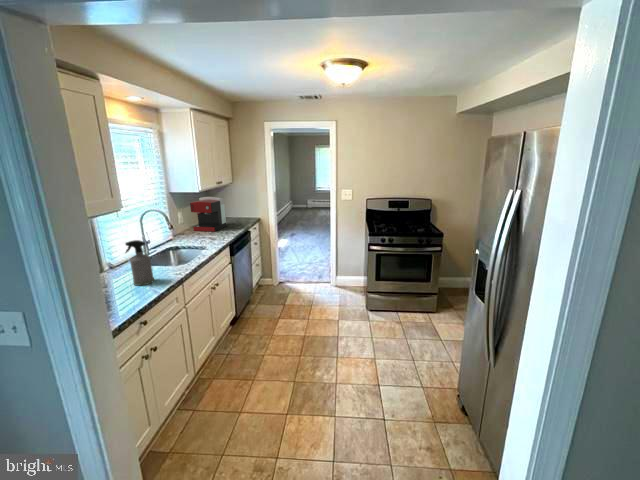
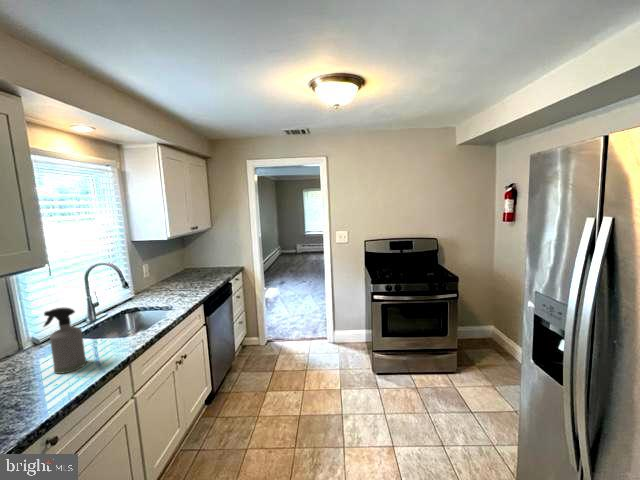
coffee maker: present [190,197,226,231] -> none [159,244,203,286]

